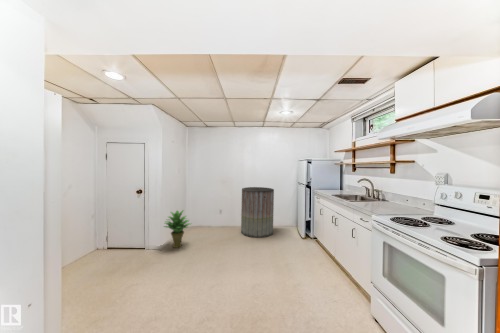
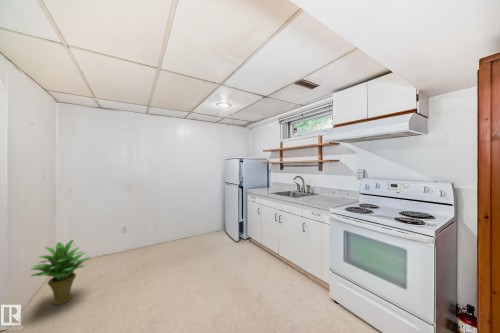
trash can: present [241,187,274,238] -> none [162,192,203,255]

